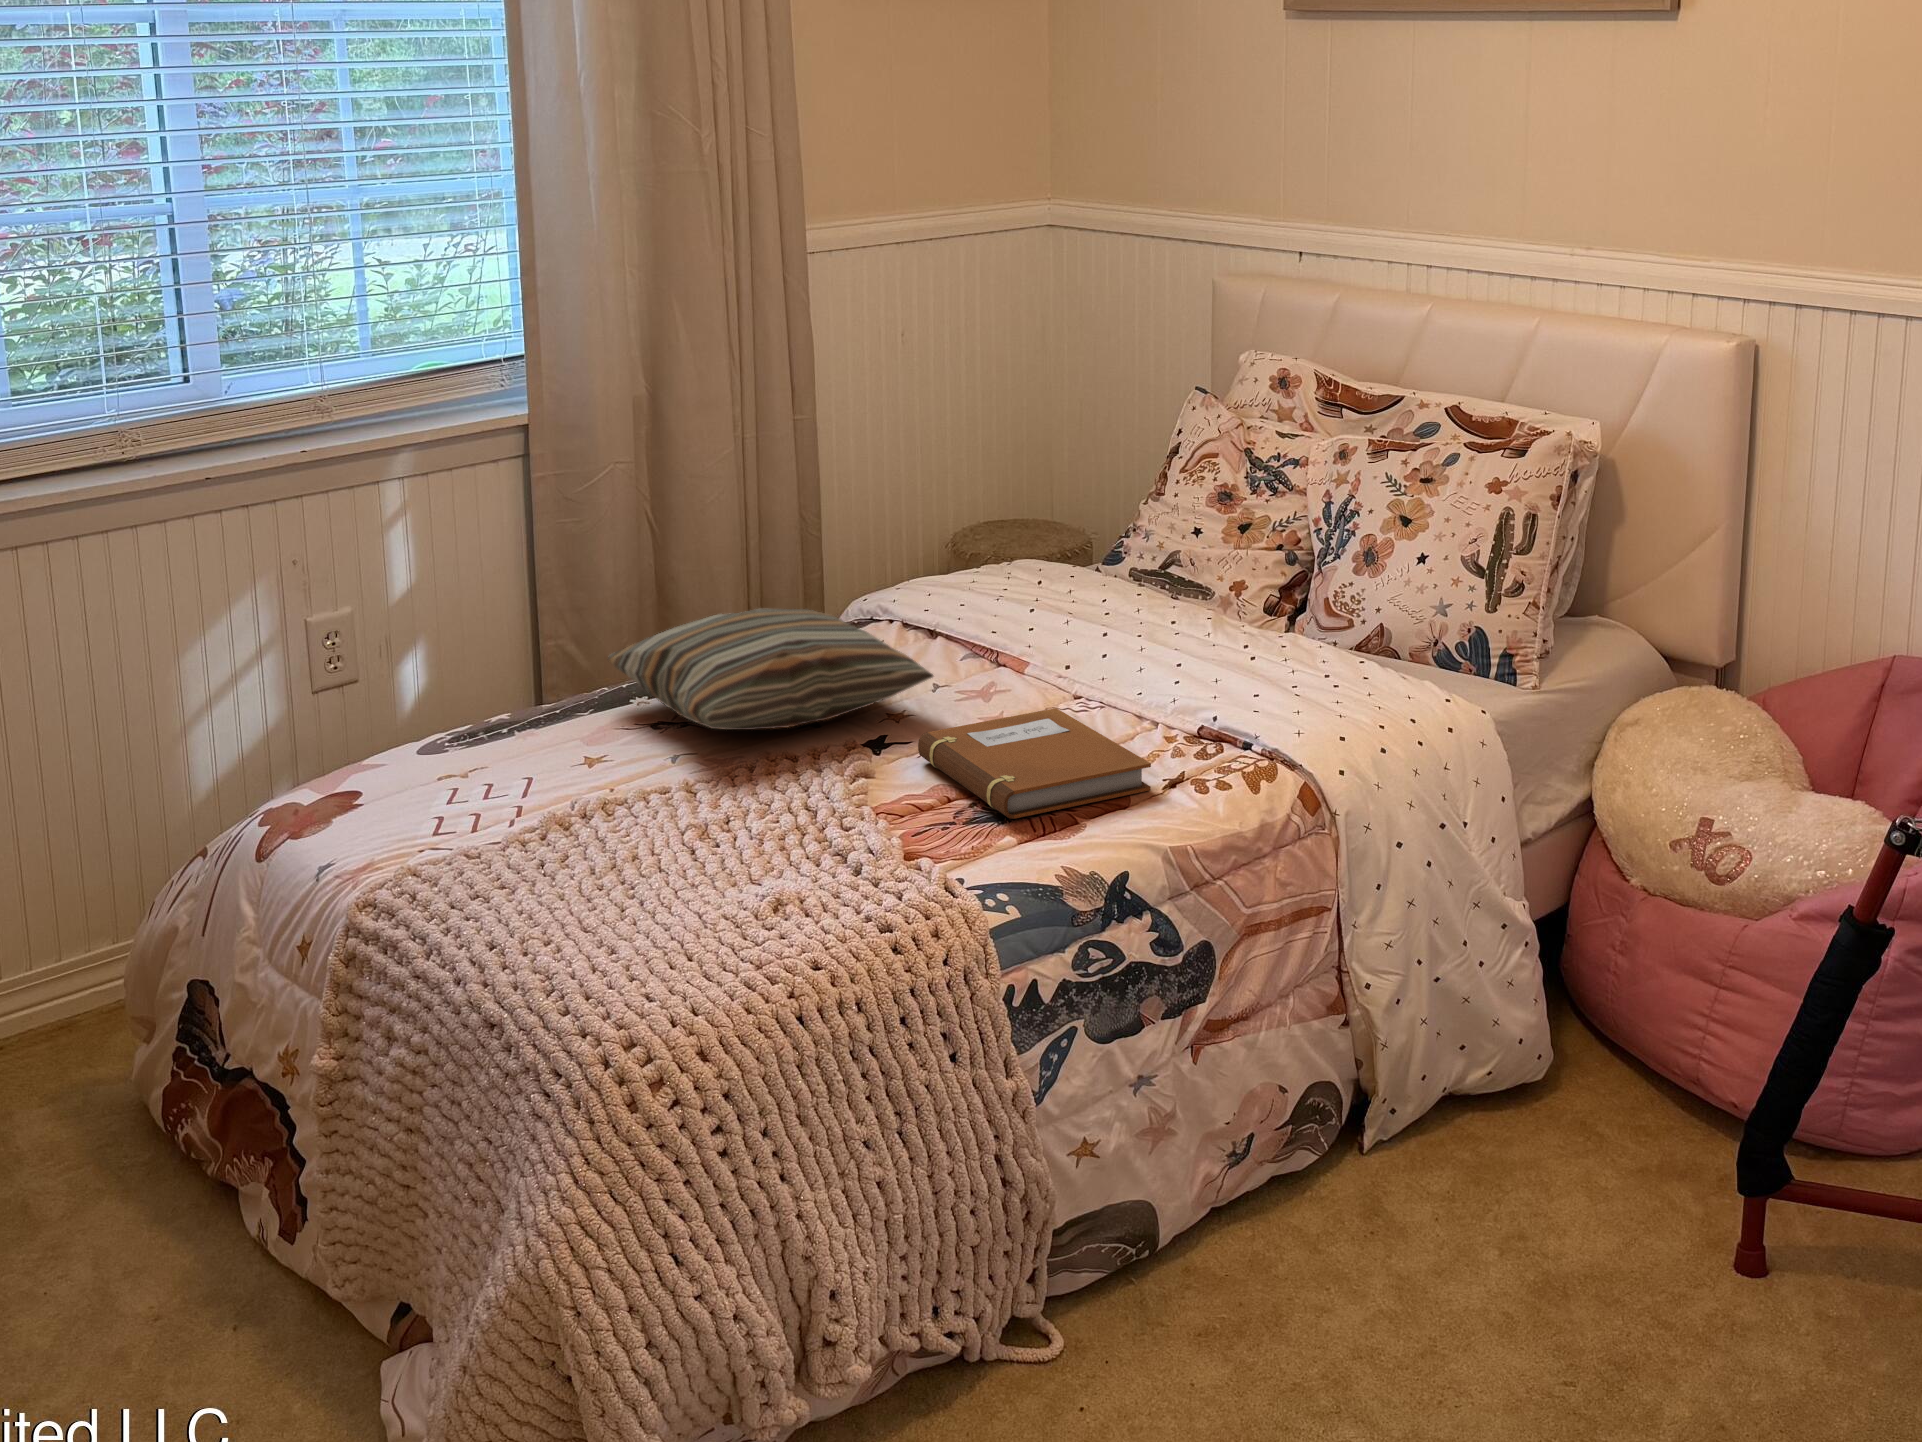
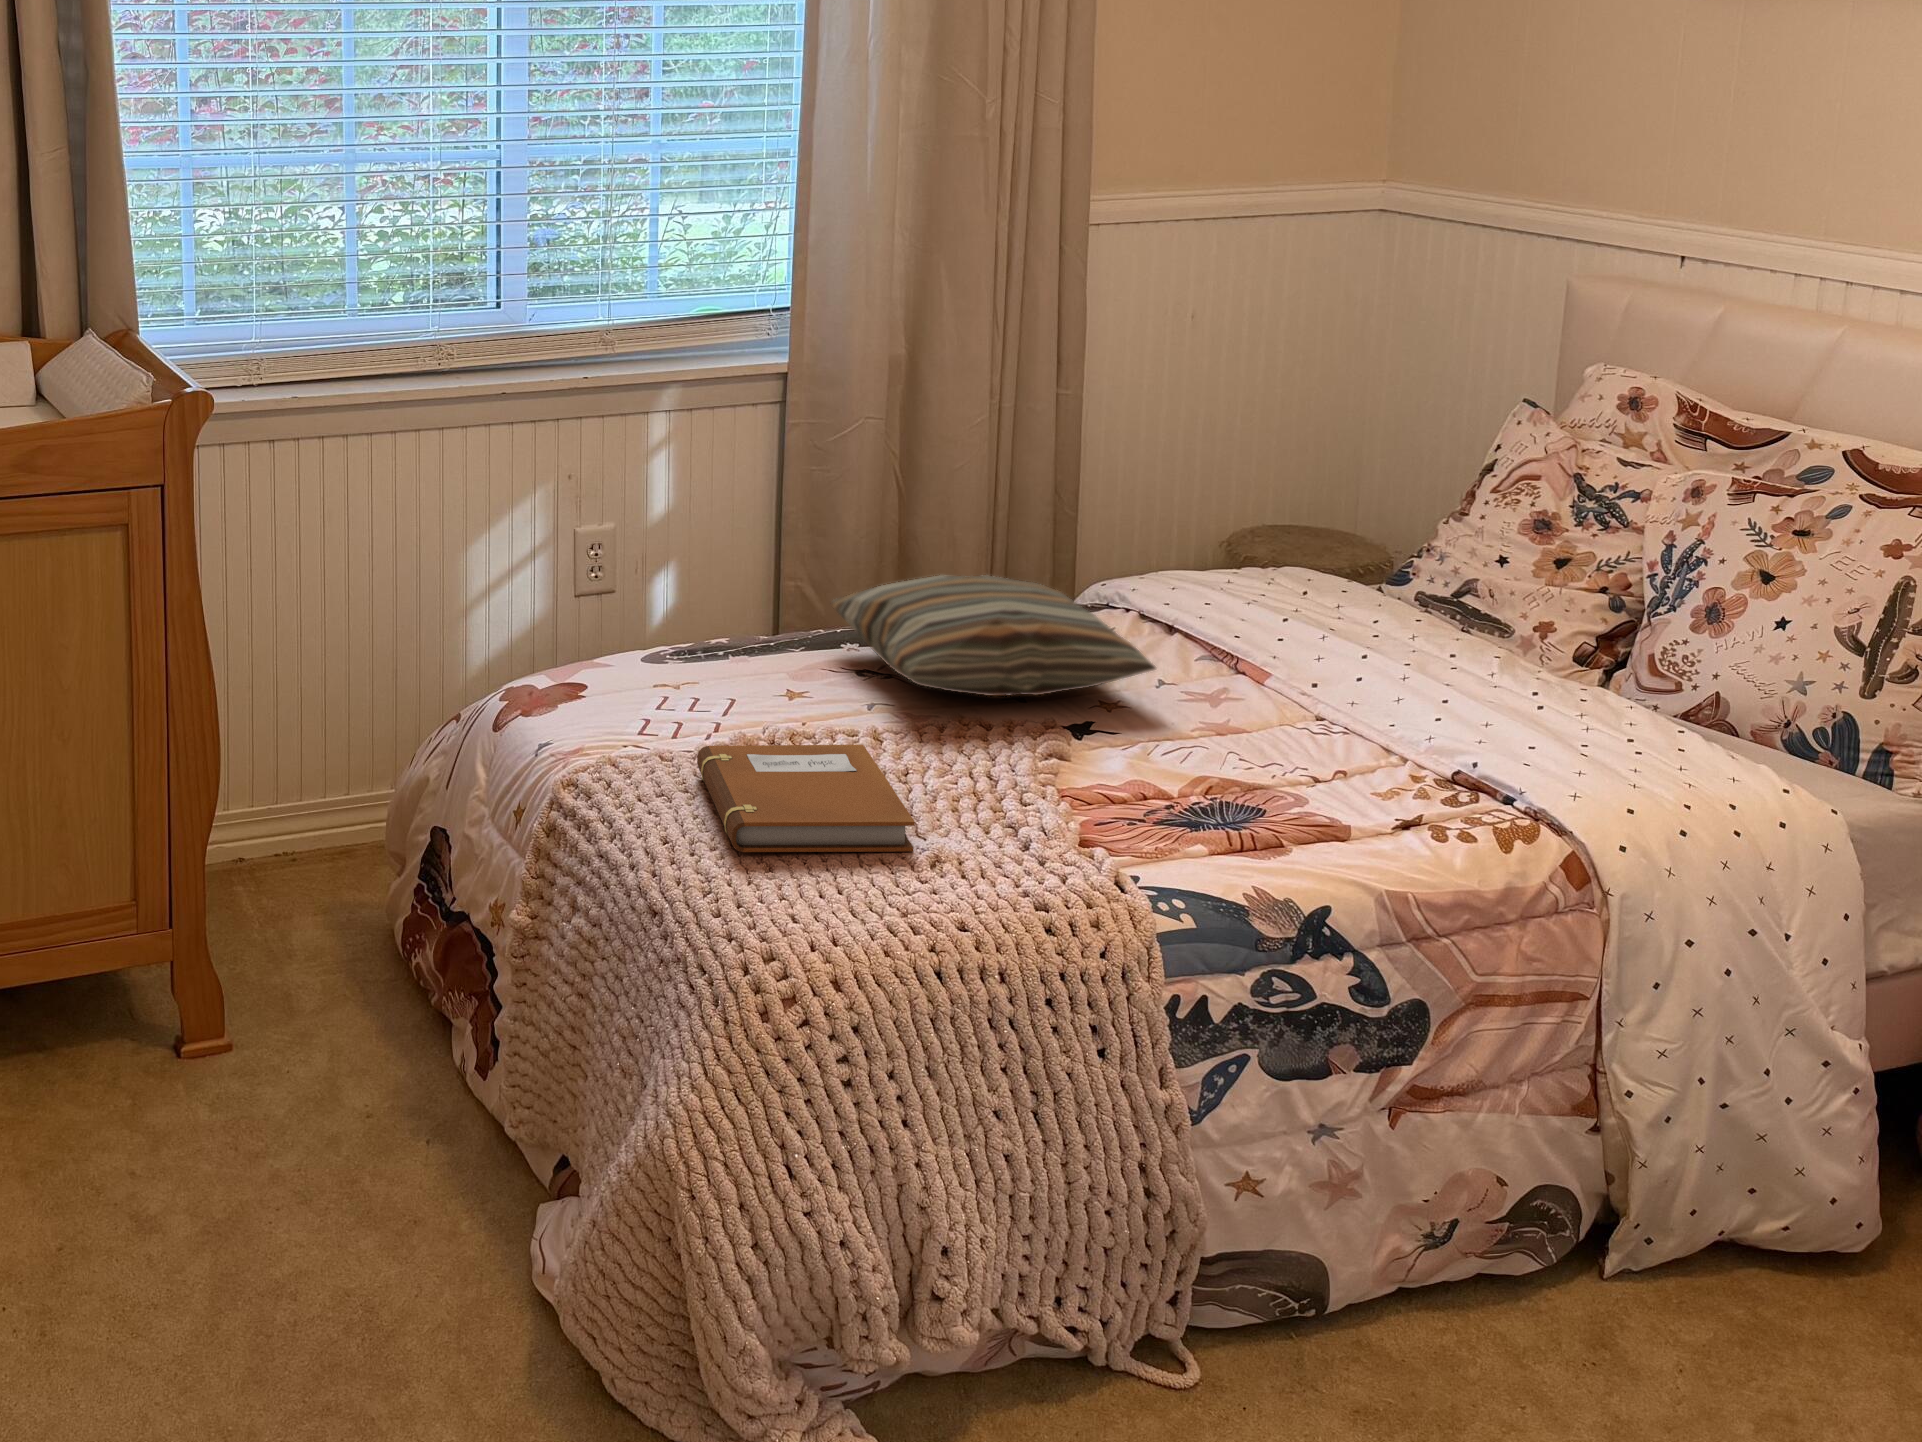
notebook: present [918,708,1151,819] -> present [697,745,915,852]

